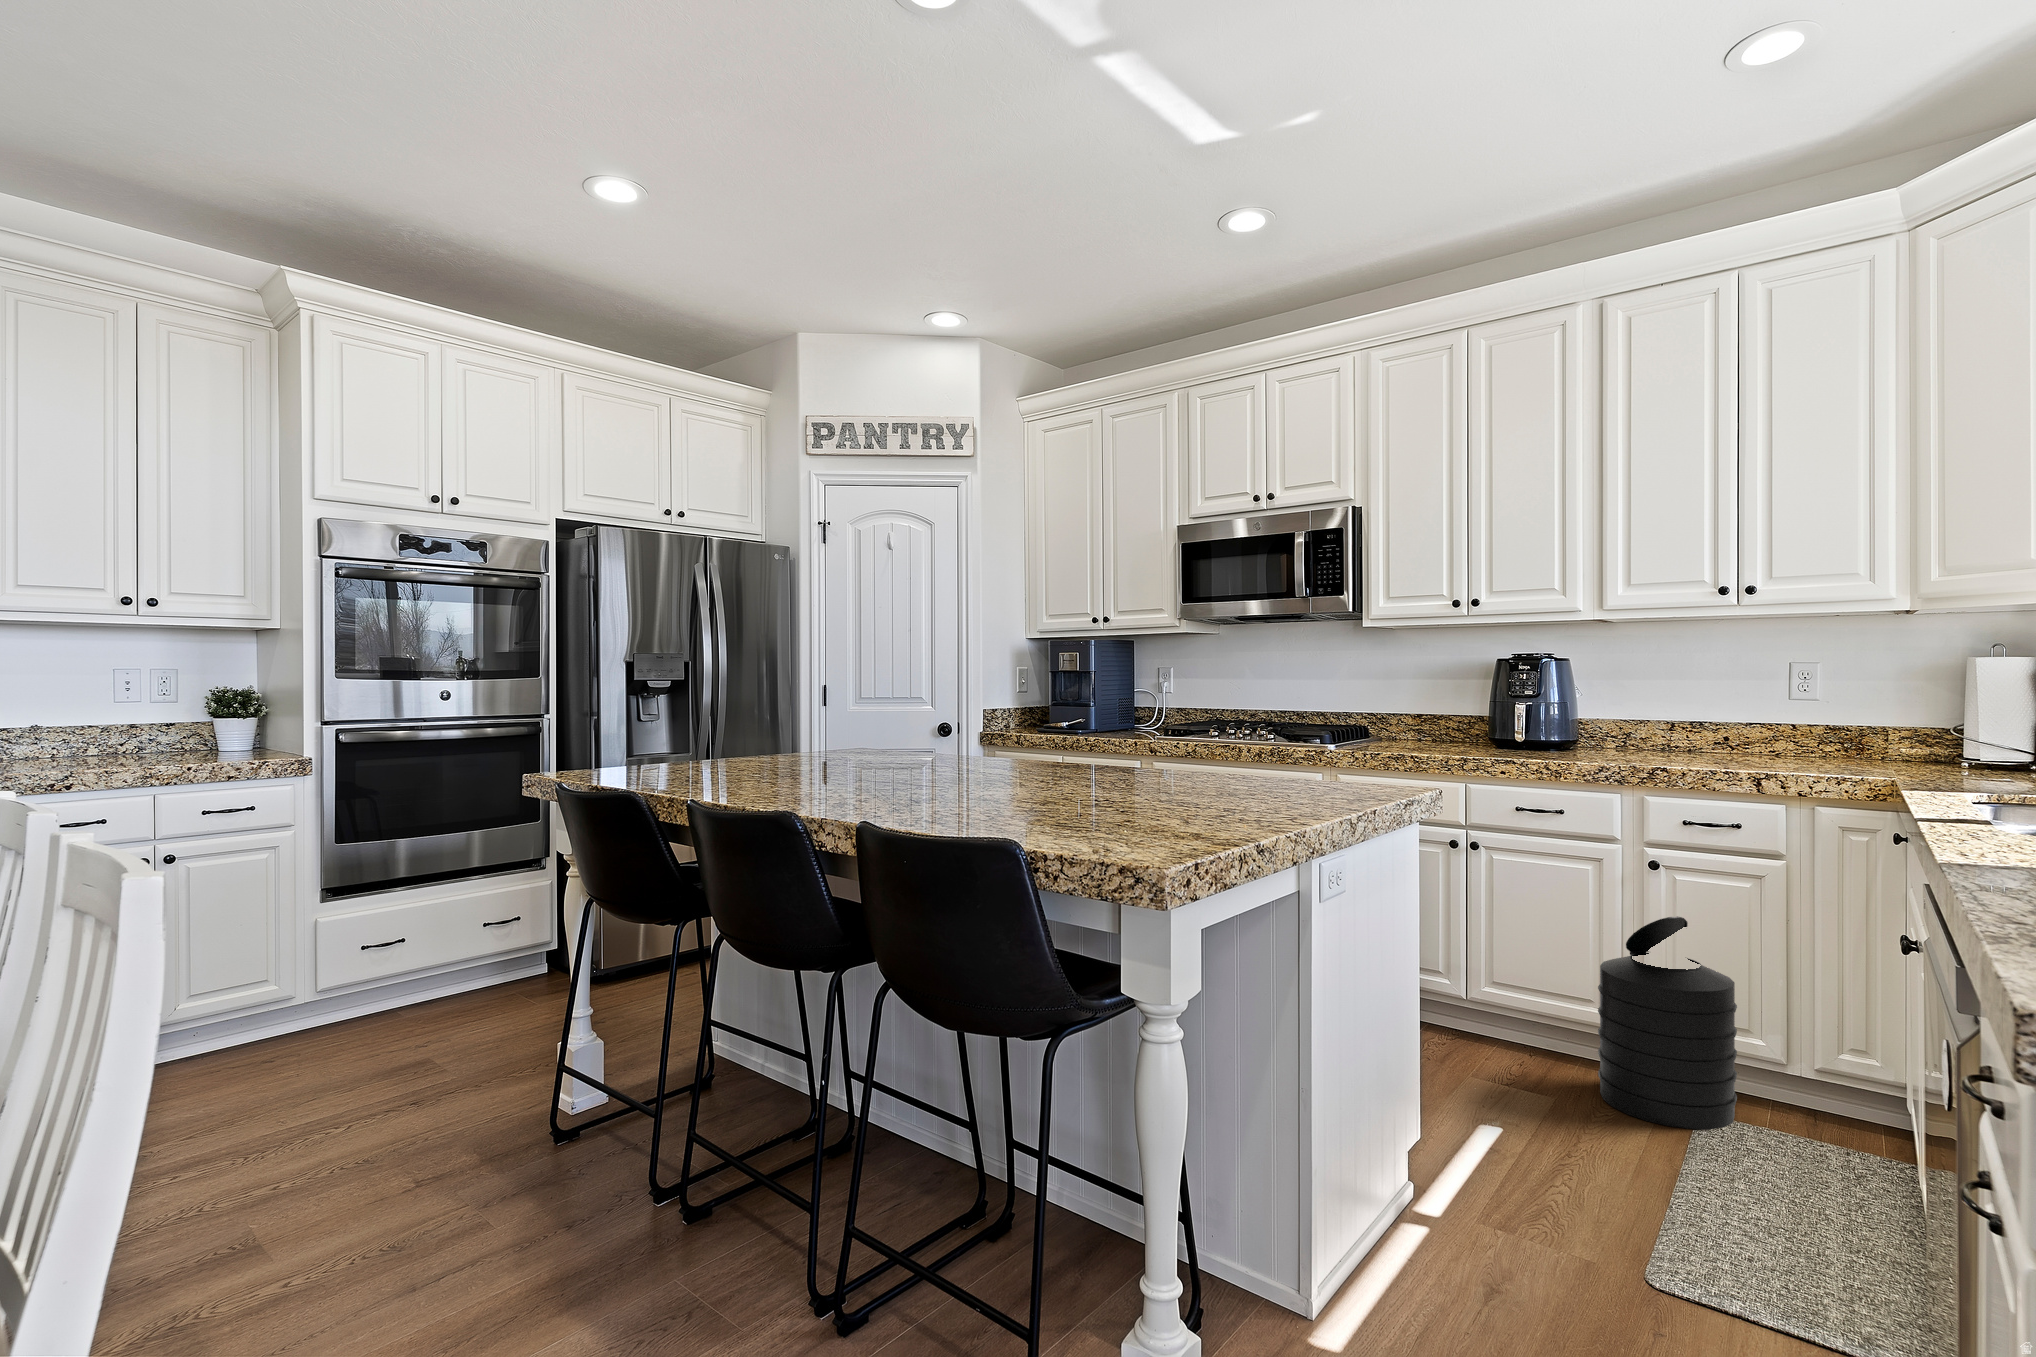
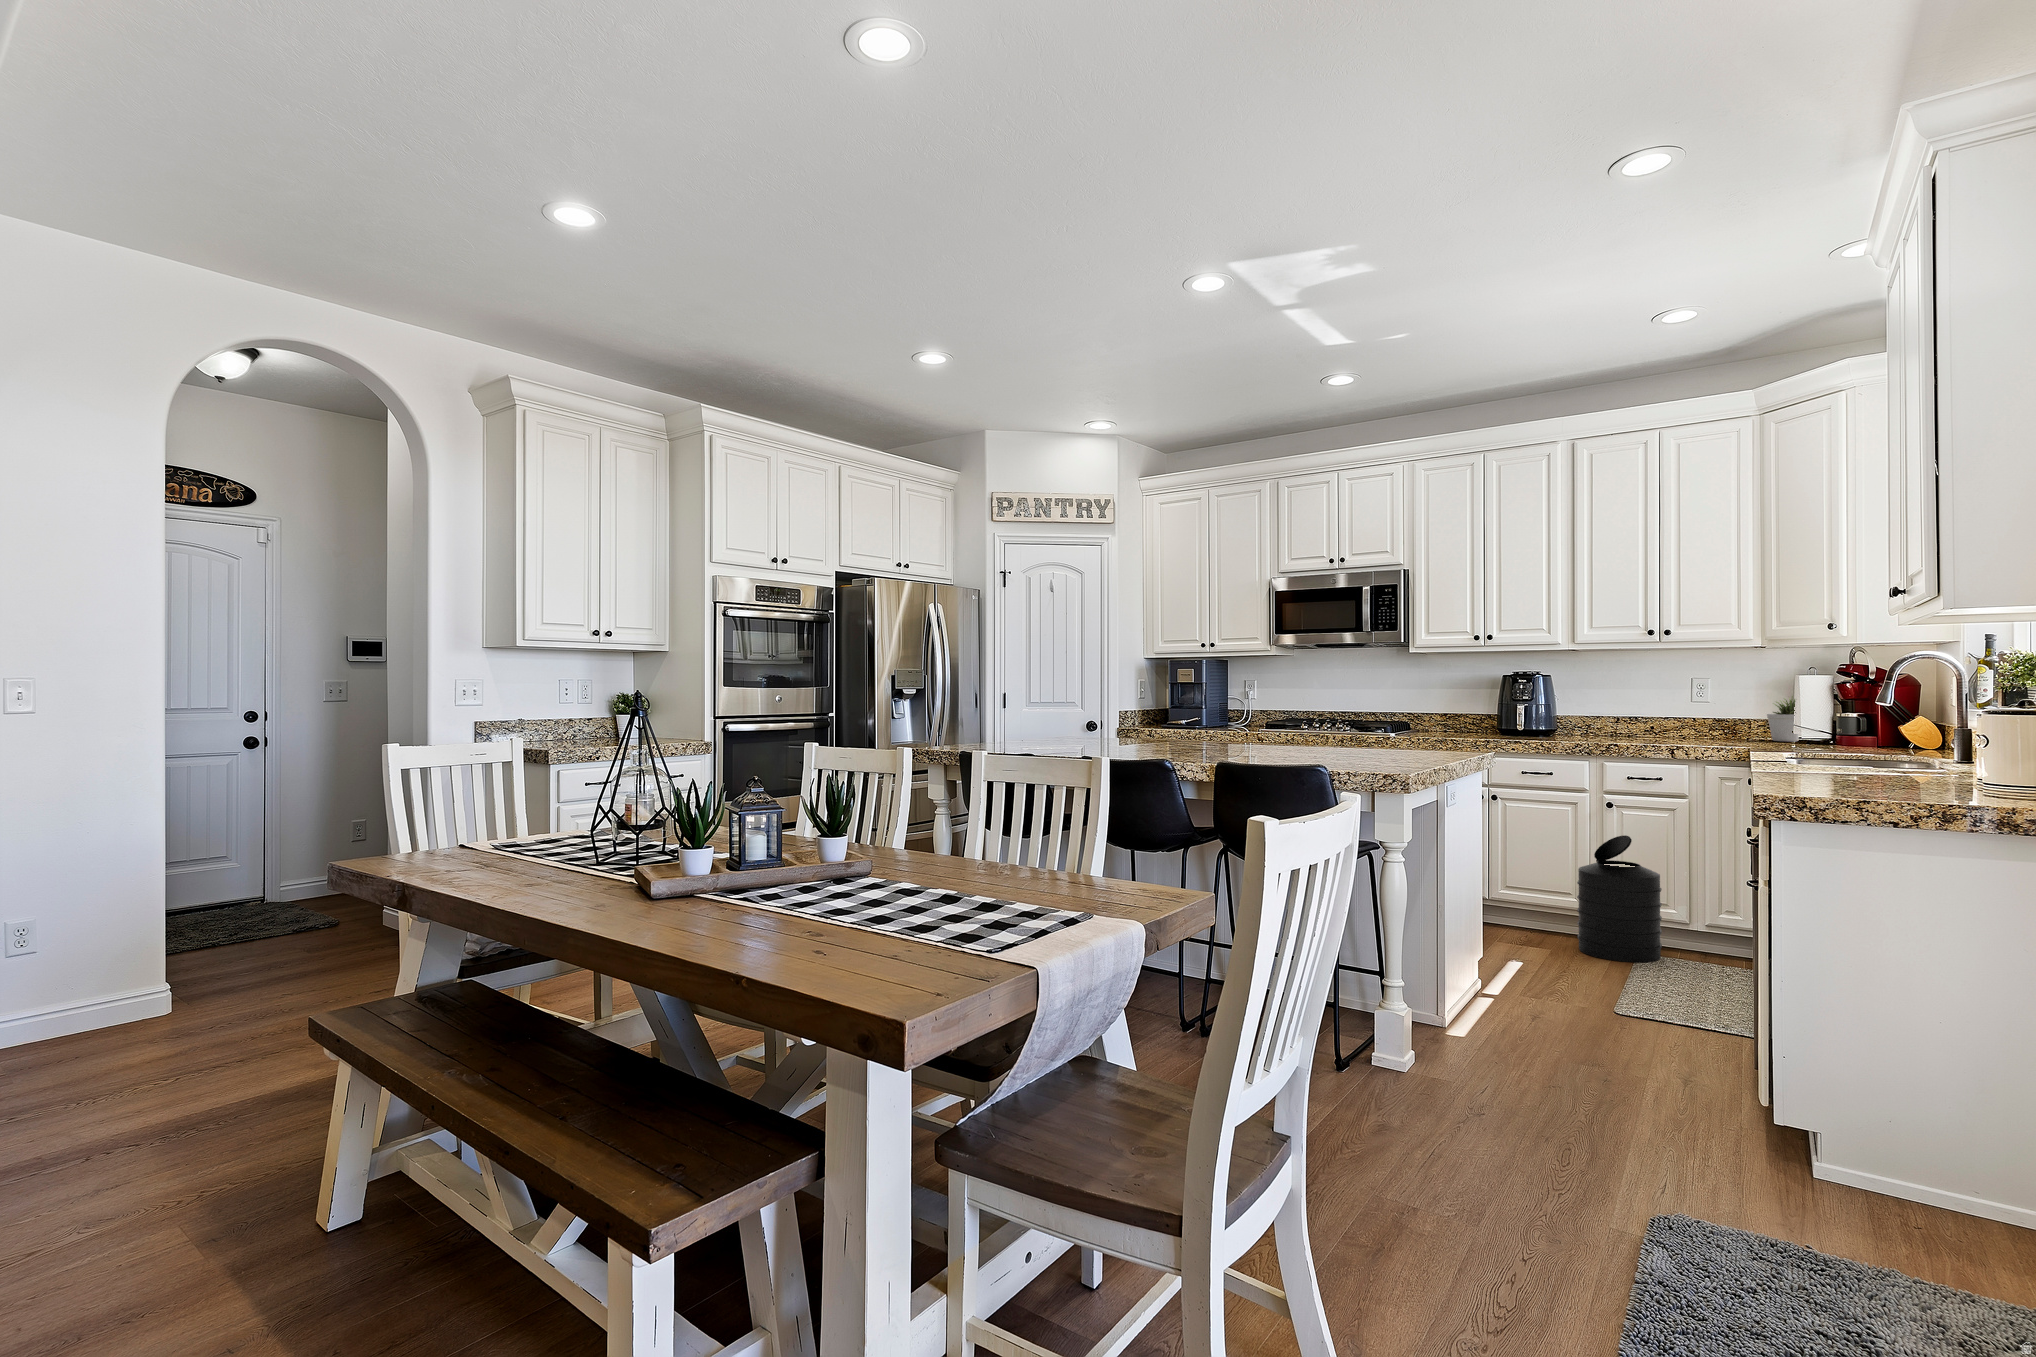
potted plant: none [1917,689,1982,765] -> present [1767,696,1799,742]

